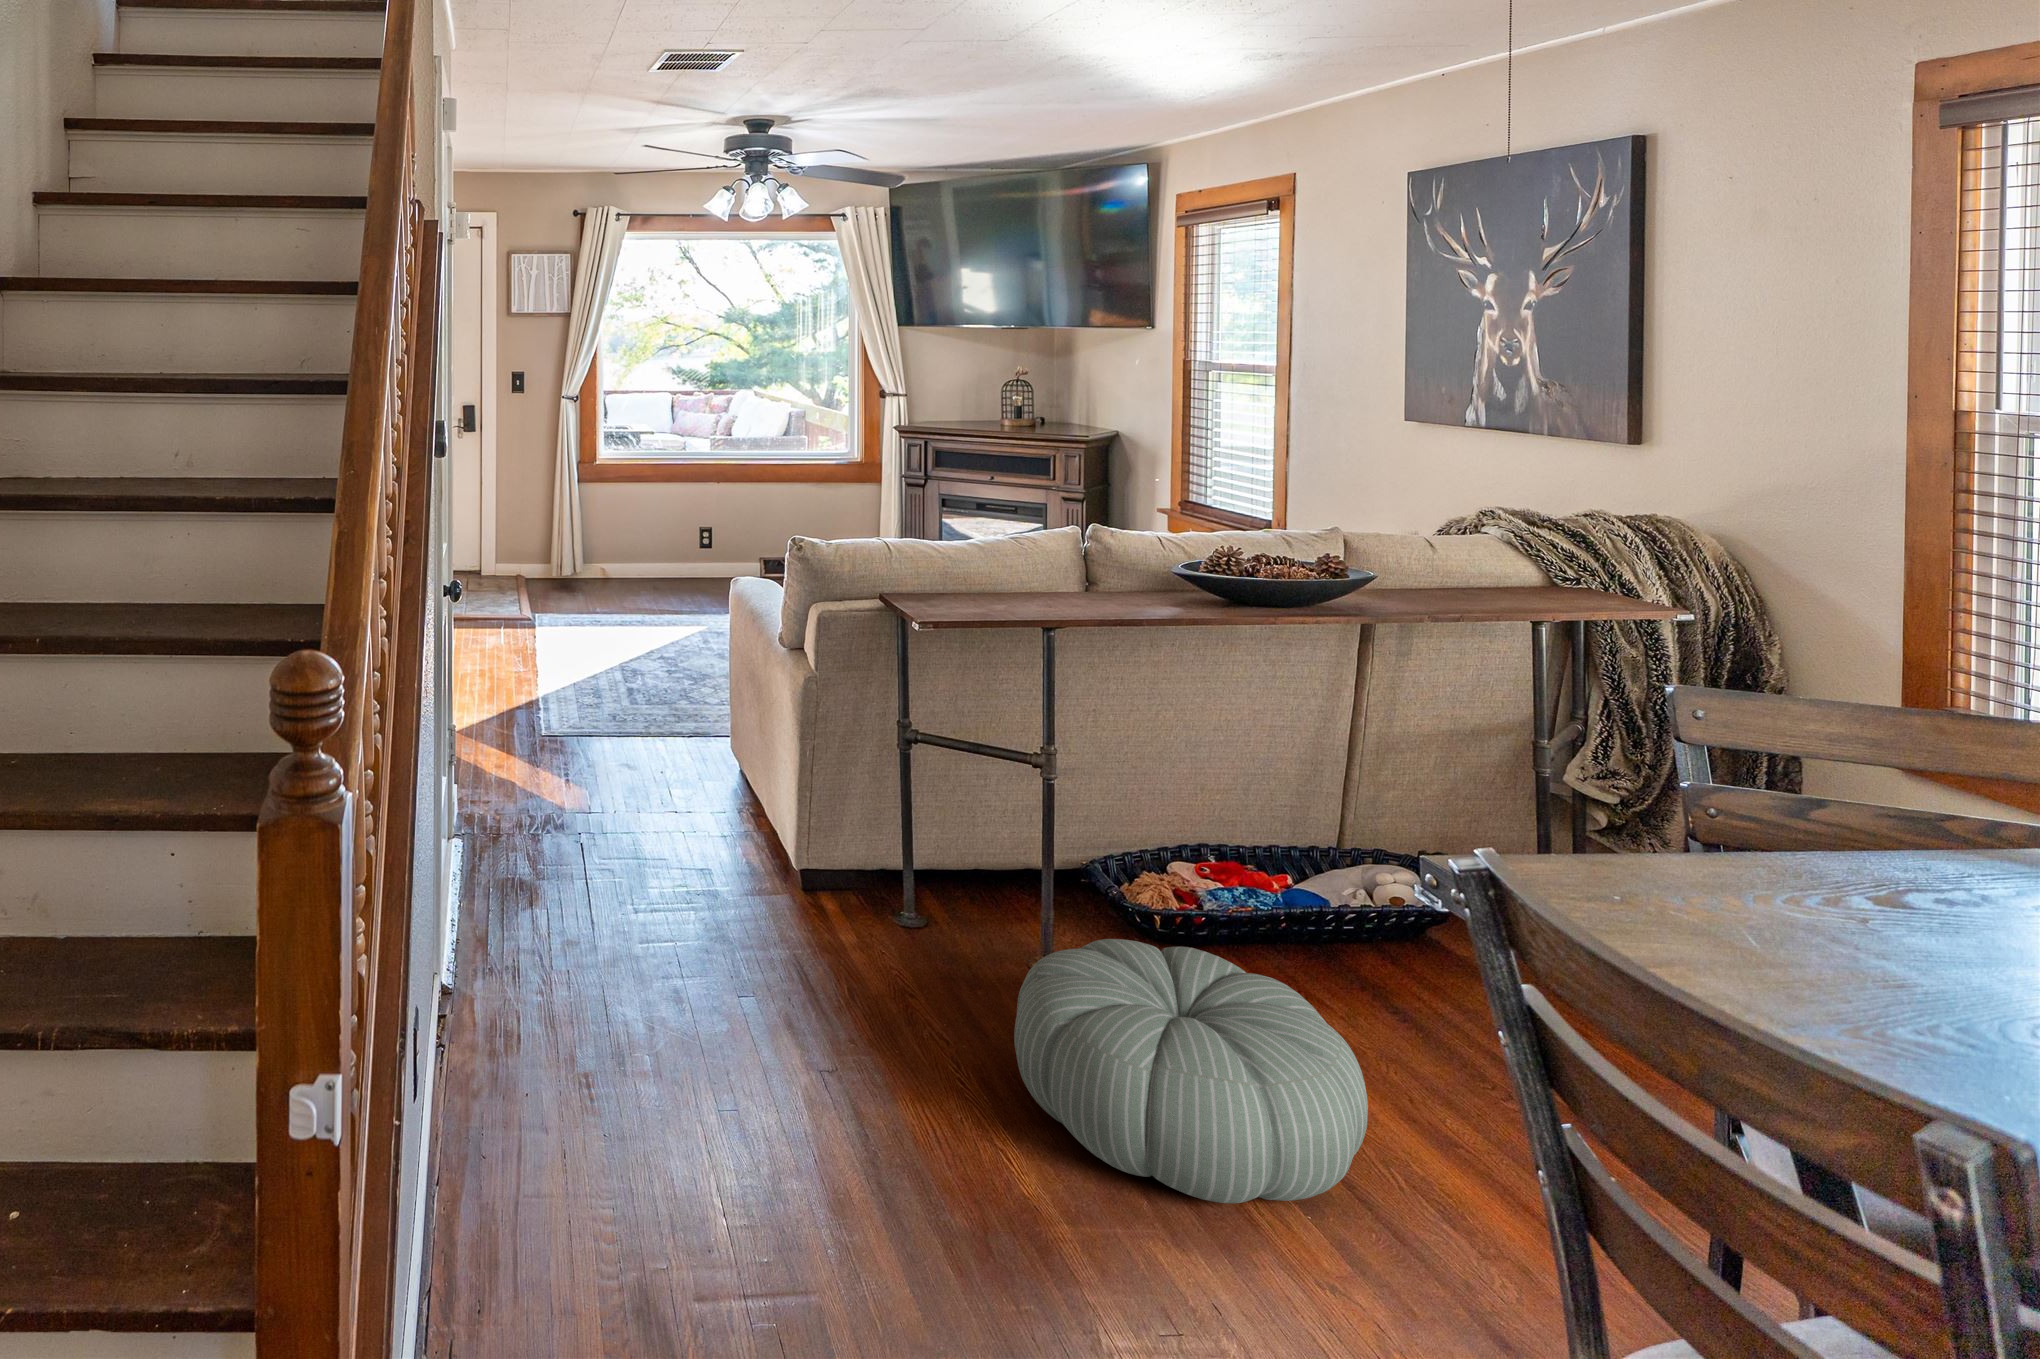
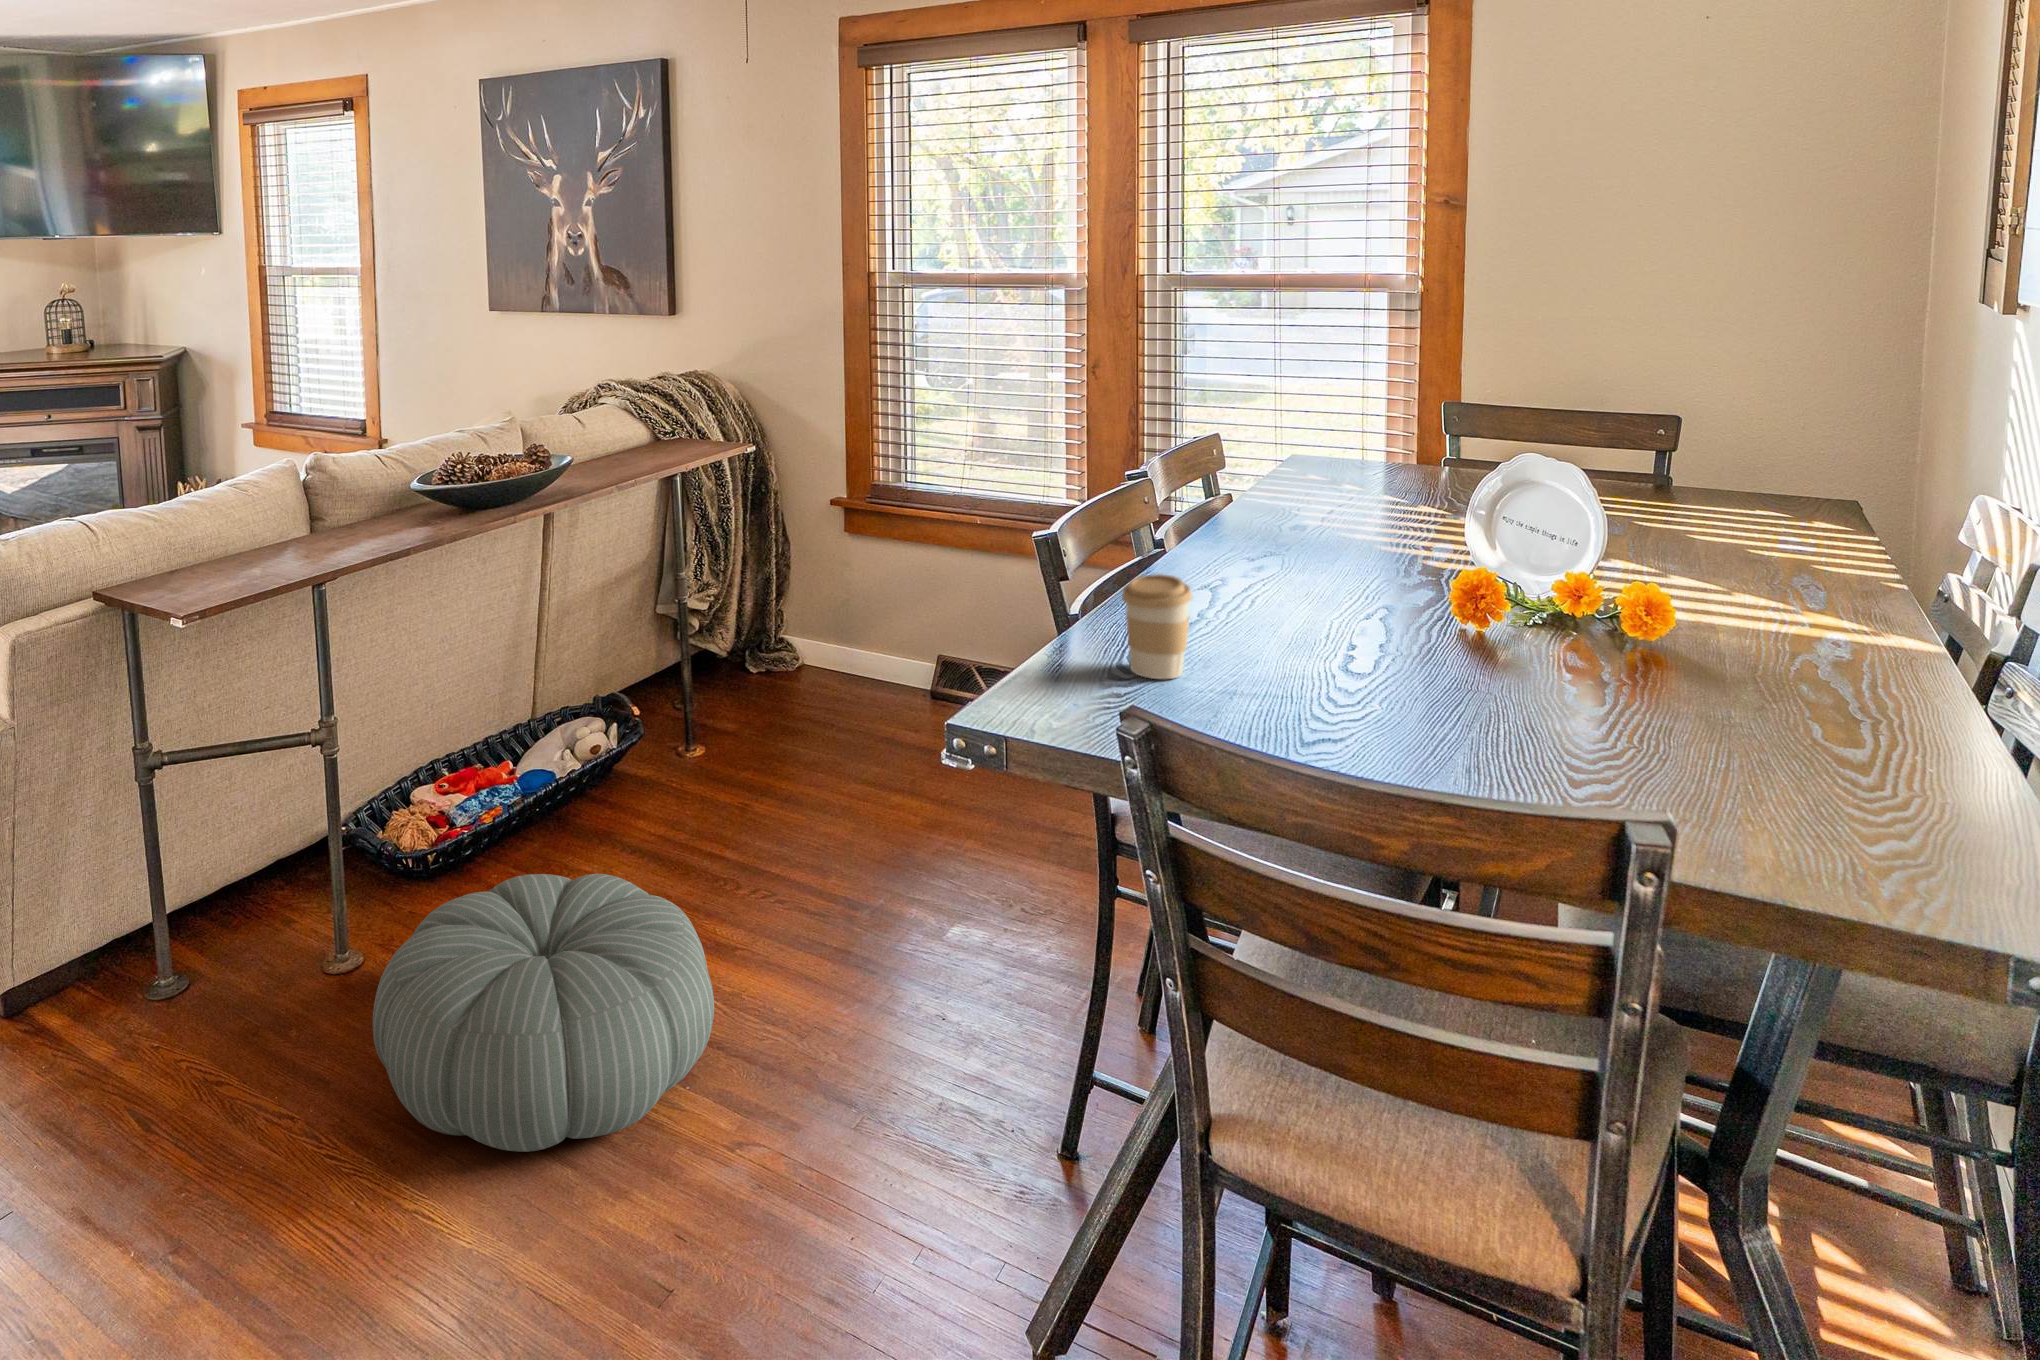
coffee cup: none [1801,813,1925,954] -> present [1122,574,1192,679]

